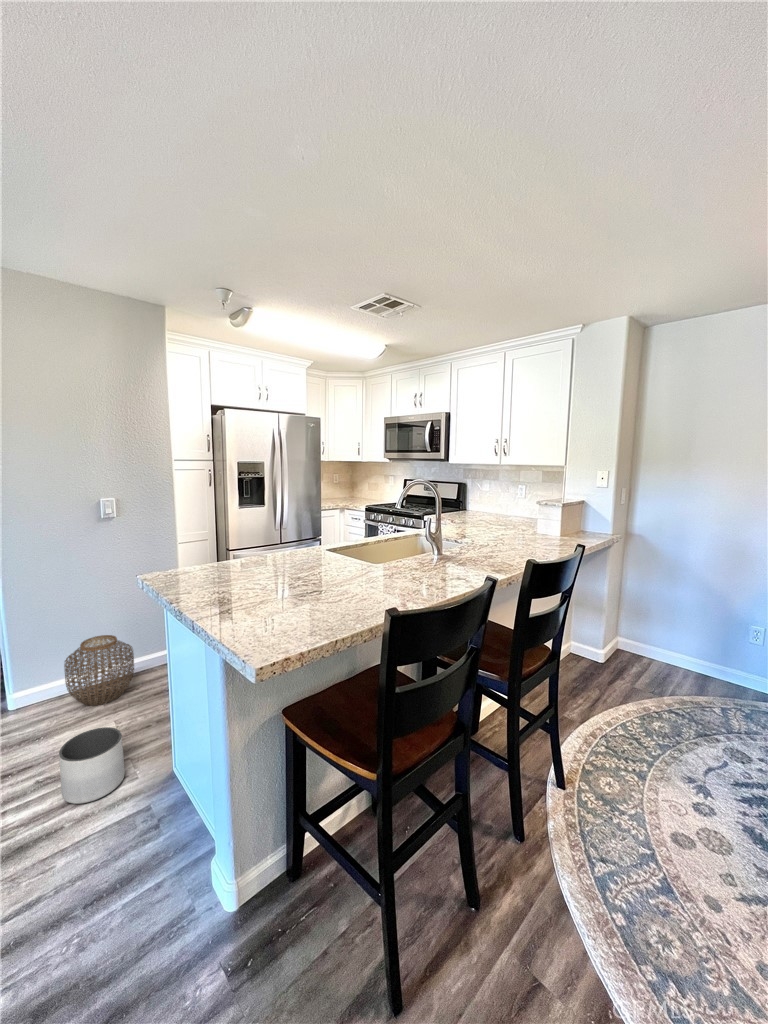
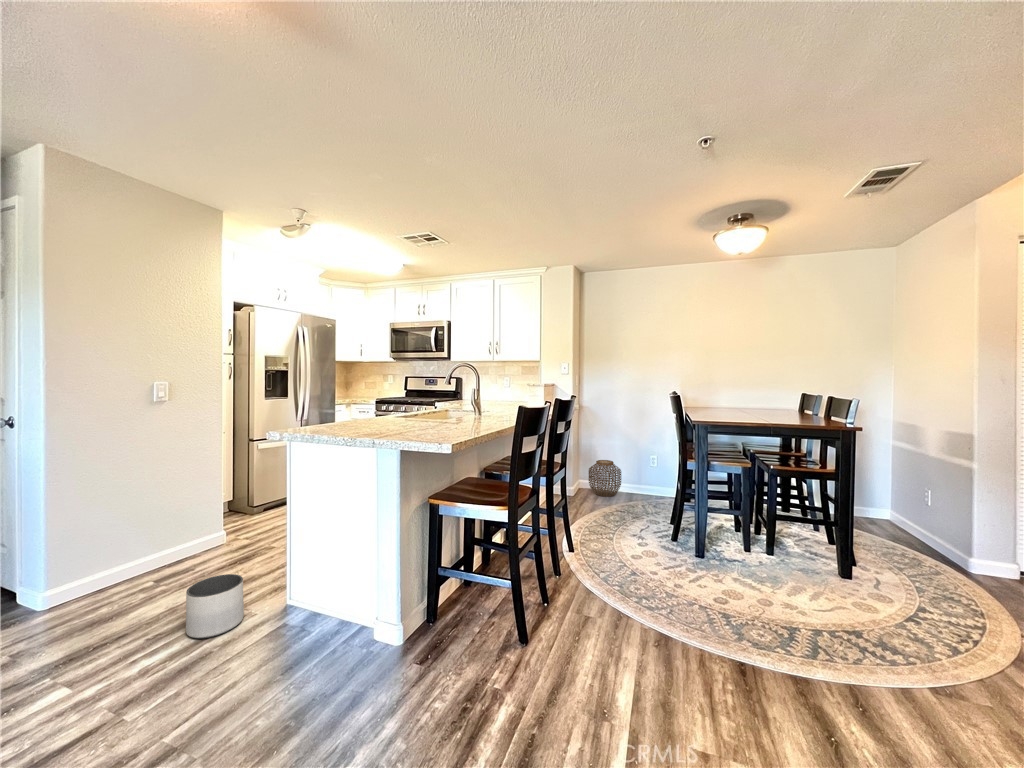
woven basket: present [64,635,134,706] -> present [589,460,621,497]

